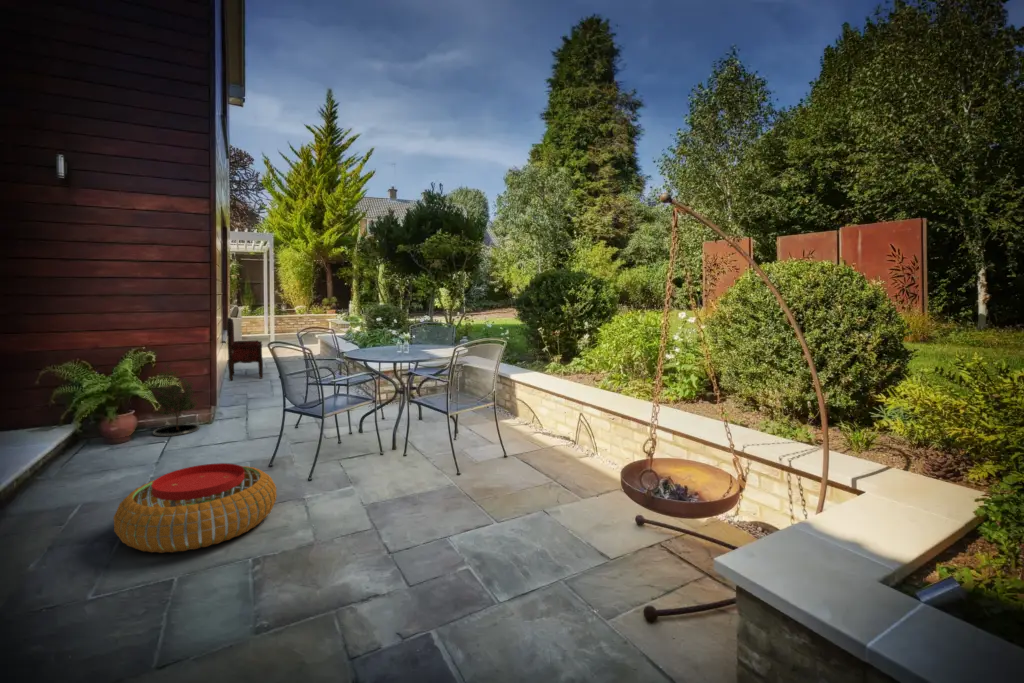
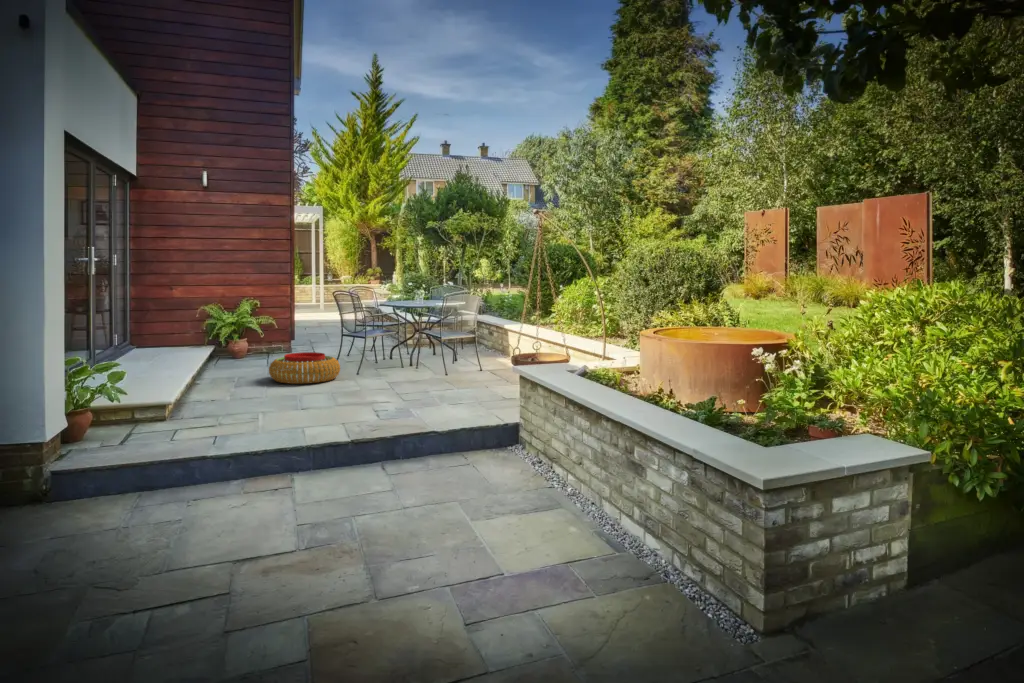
armchair: present [227,318,263,380] -> none [293,283,319,332]
potted tree: present [153,367,199,436] -> none [258,308,287,355]

